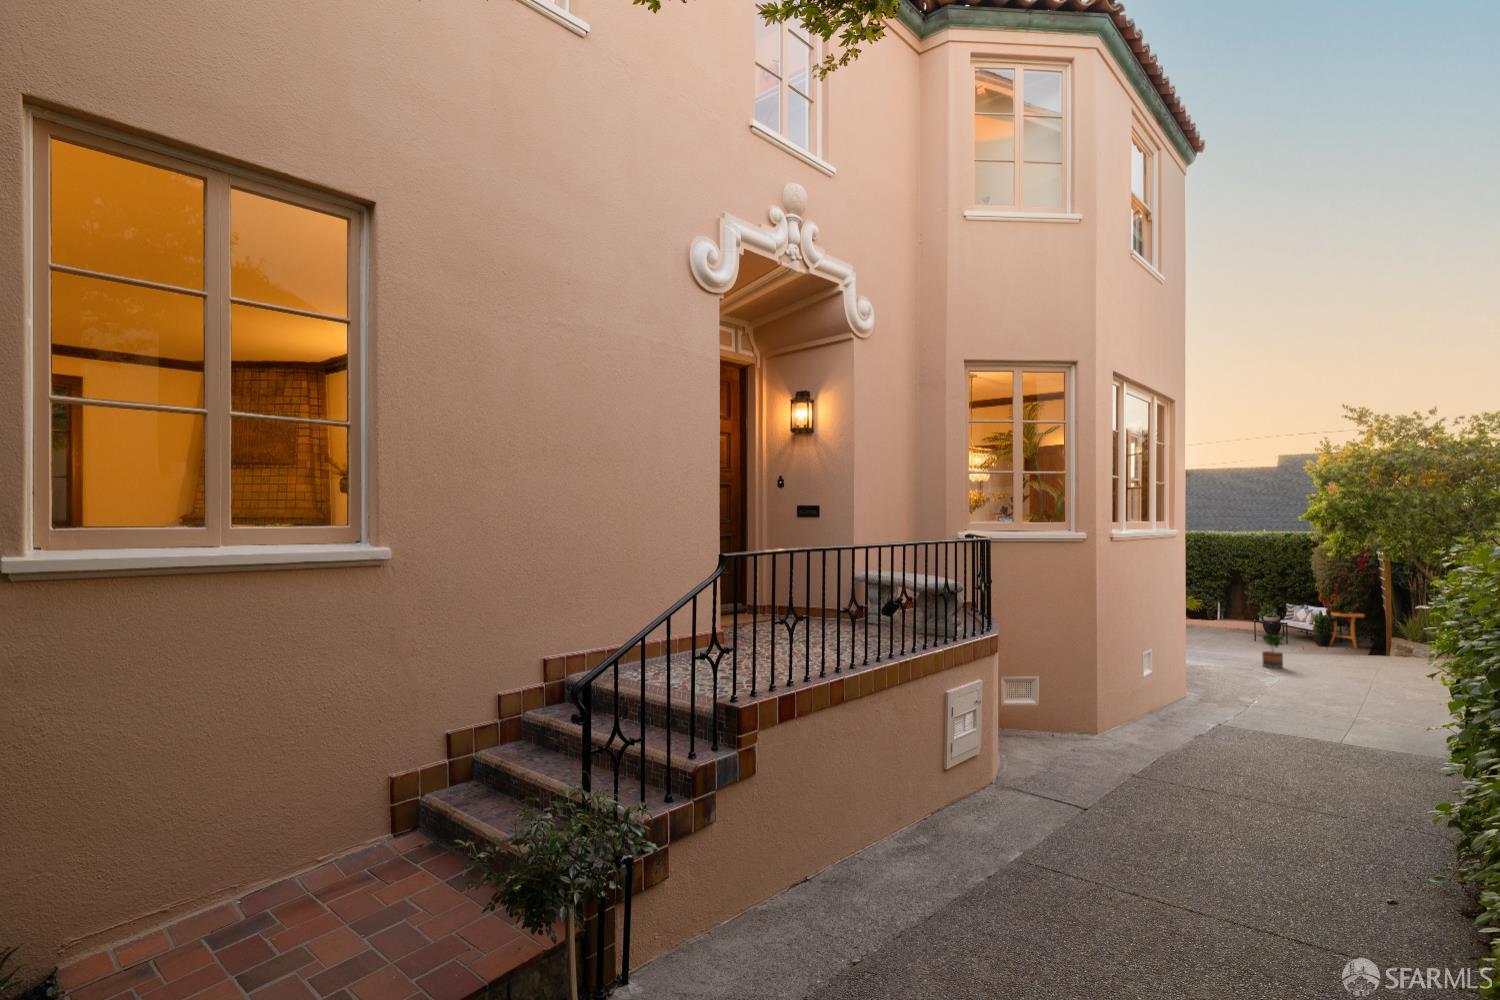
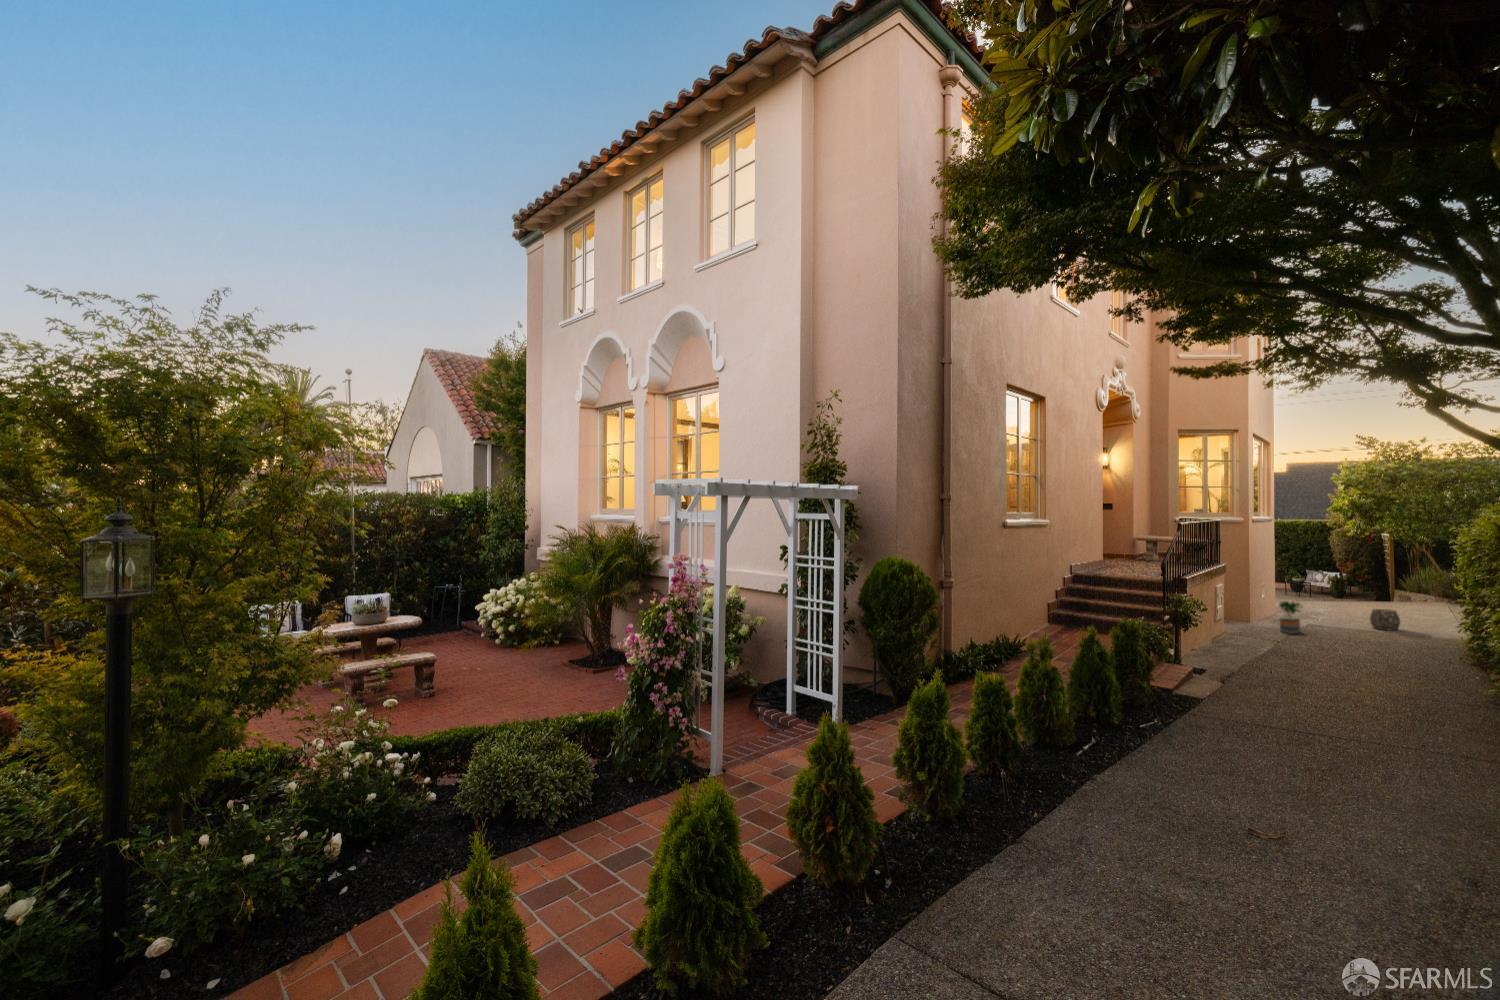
side table: present [1331,613,1364,648] -> none [1348,573,1383,607]
woven basket: none [1352,647,1383,670] -> present [1370,609,1400,630]

